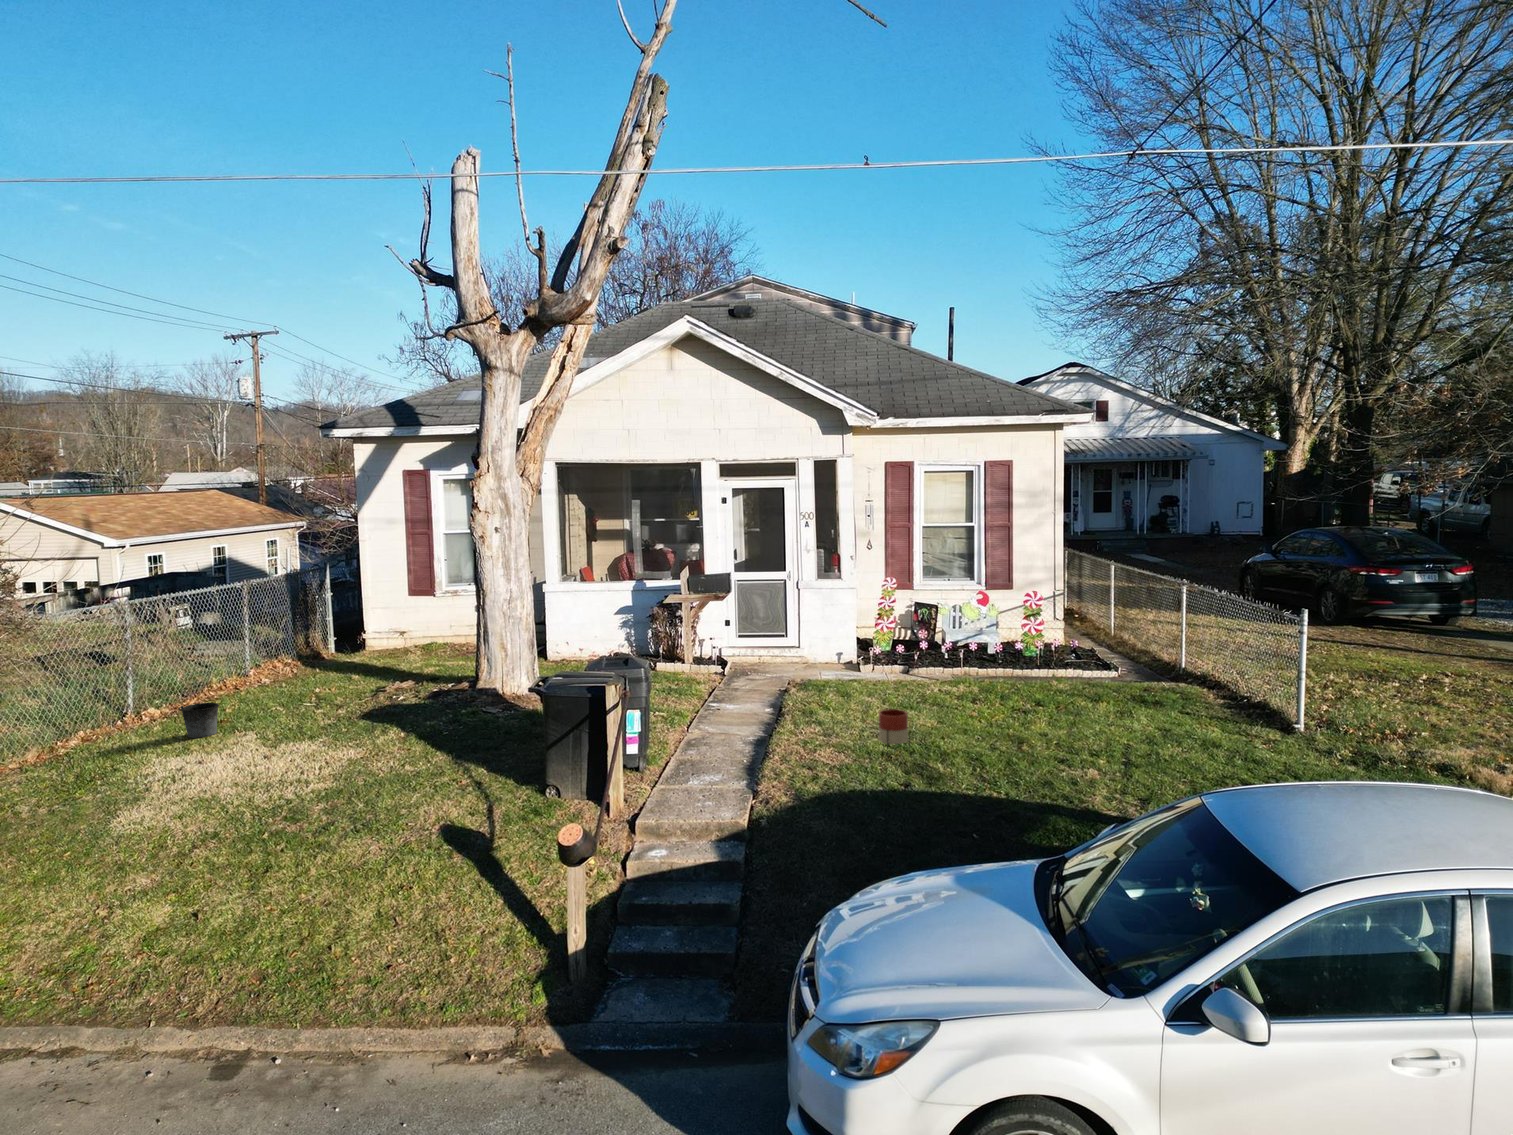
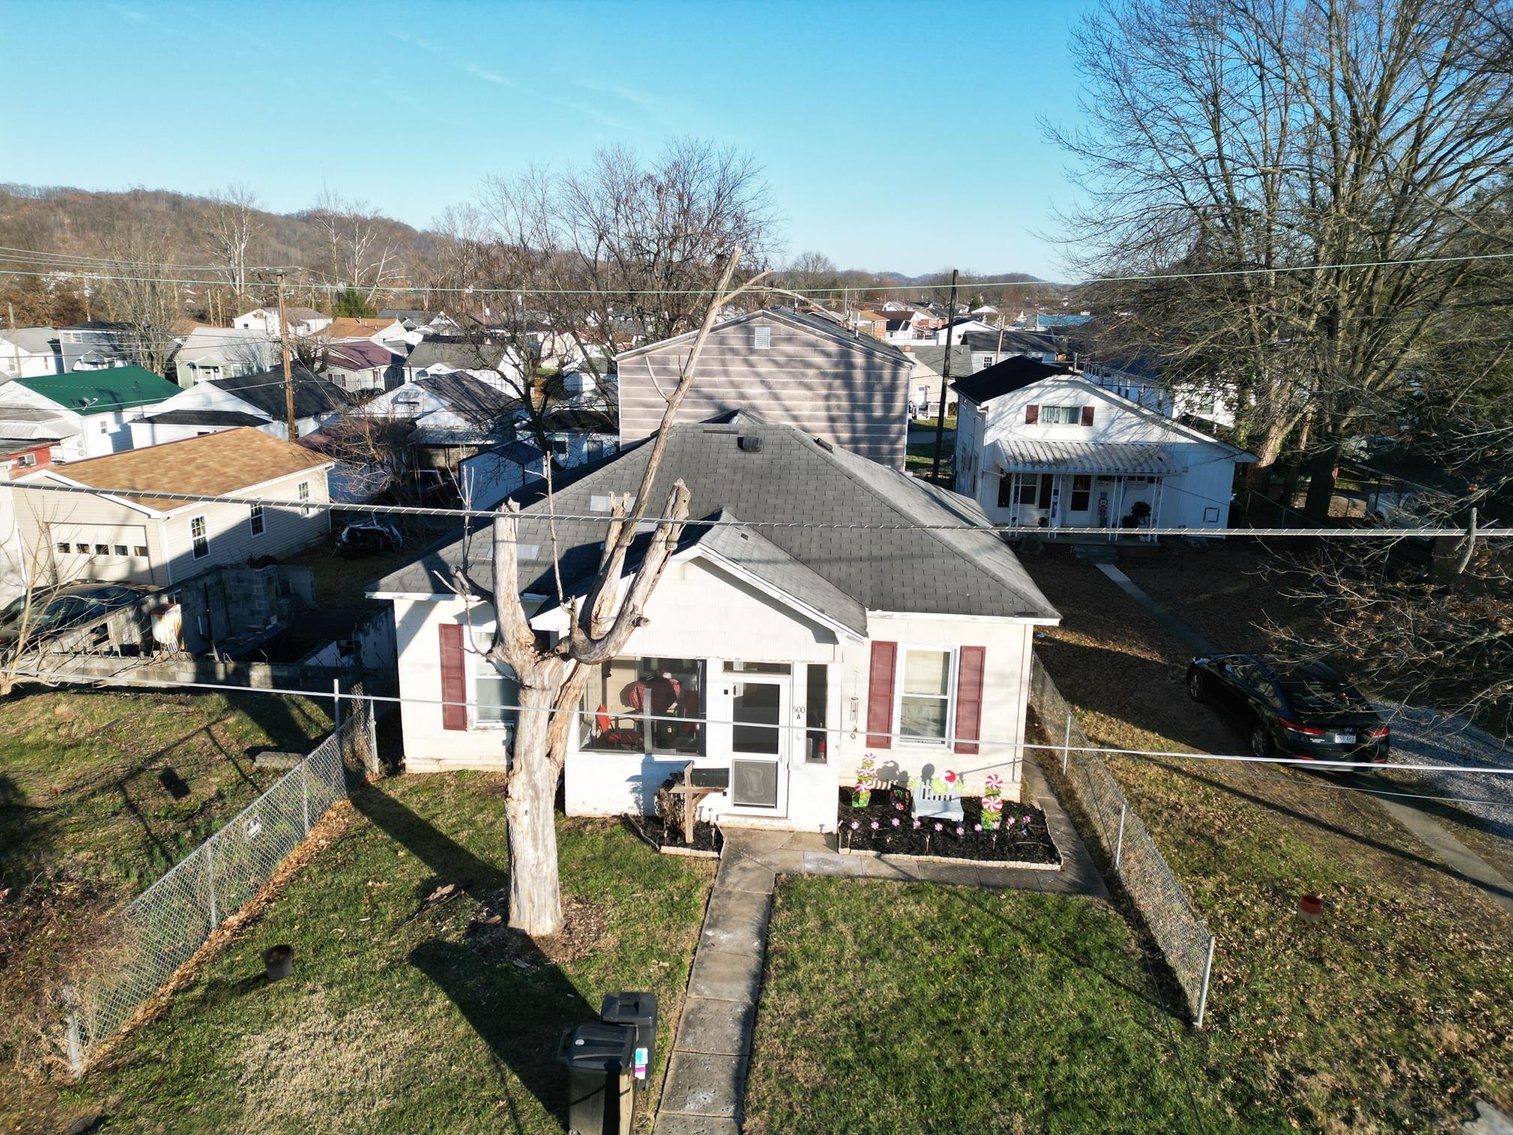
planter: present [879,709,910,745] -> present [1297,894,1323,922]

